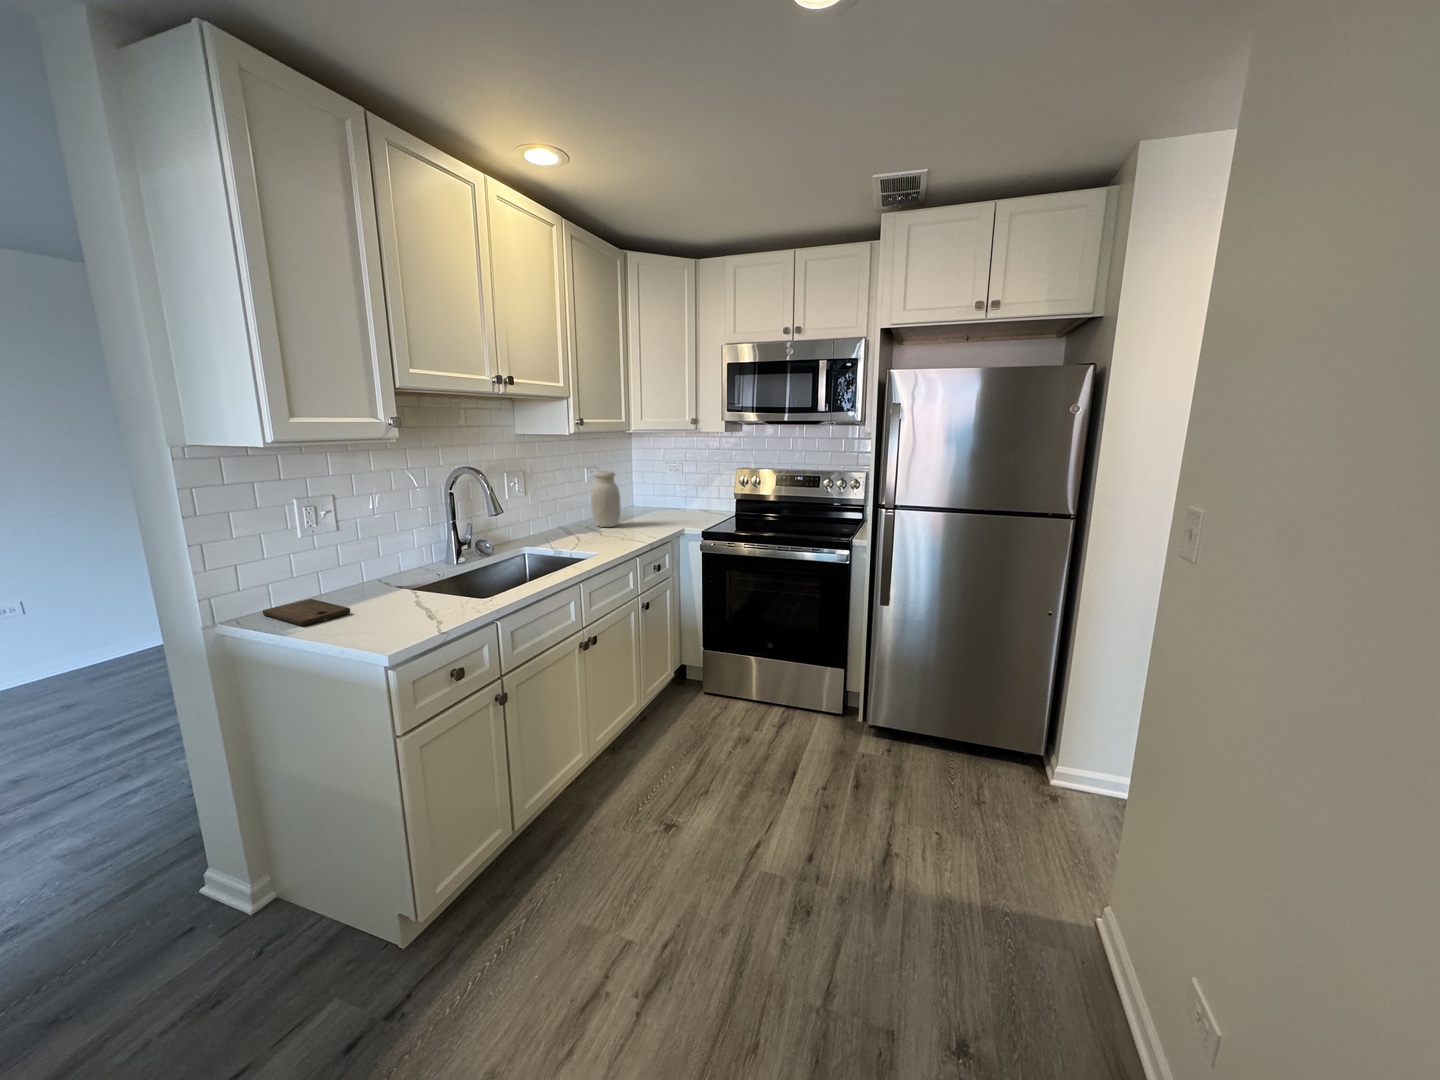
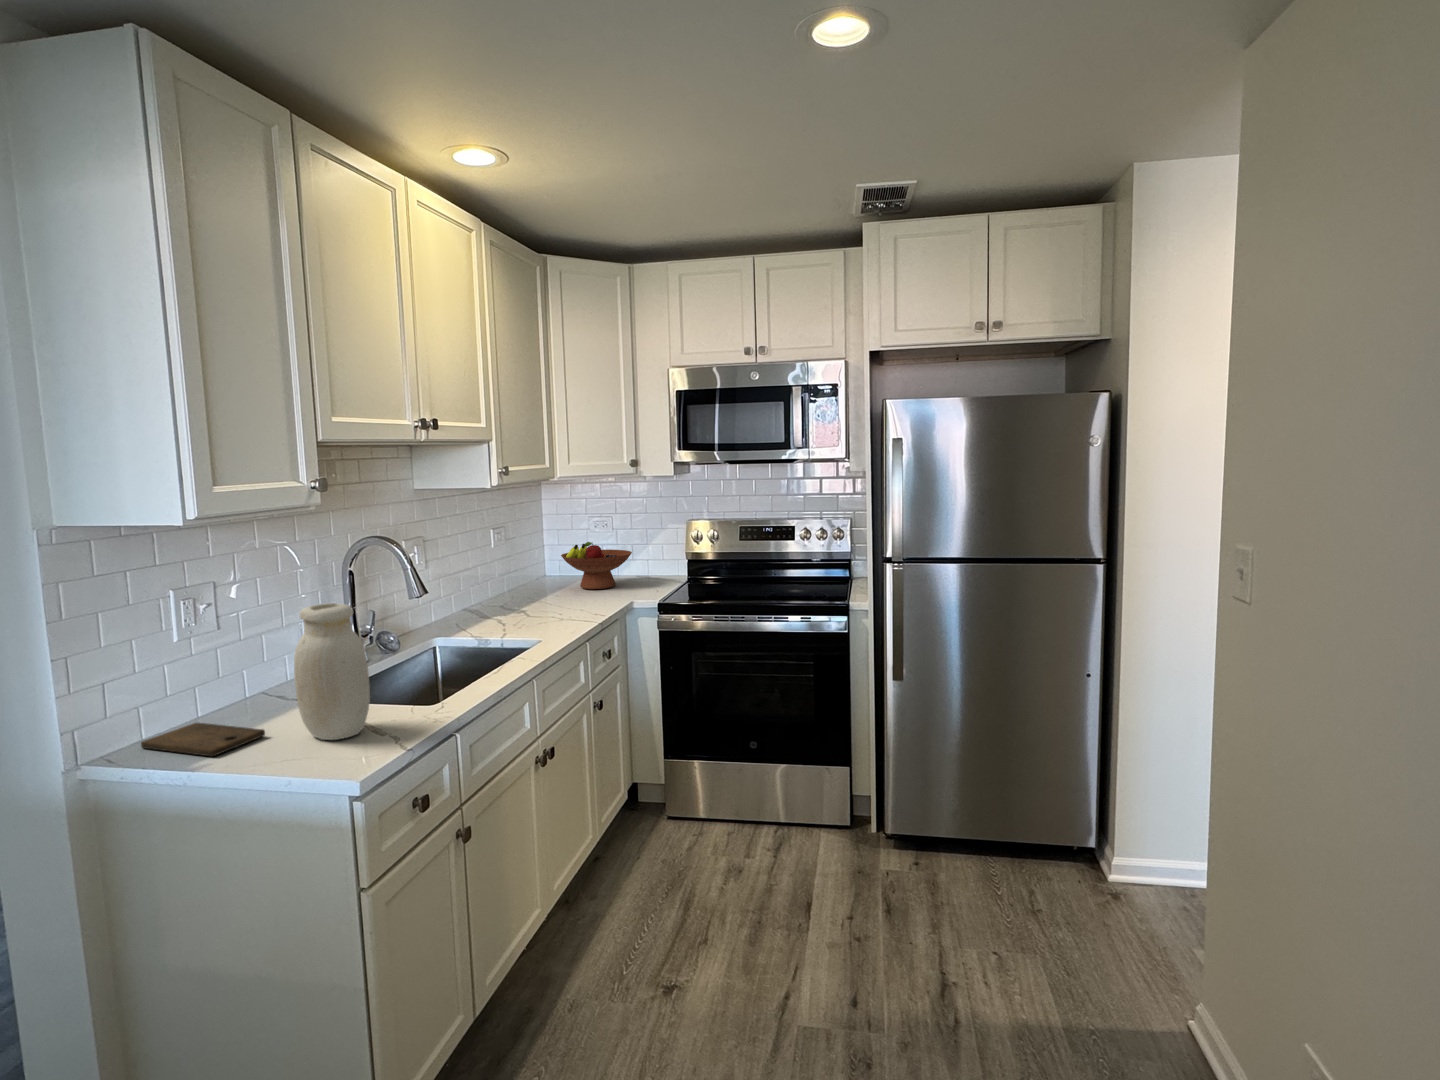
jar: present [591,471,620,527] -> present [294,603,370,740]
fruit bowl: none [637,482,691,518] -> present [561,542,632,589]

